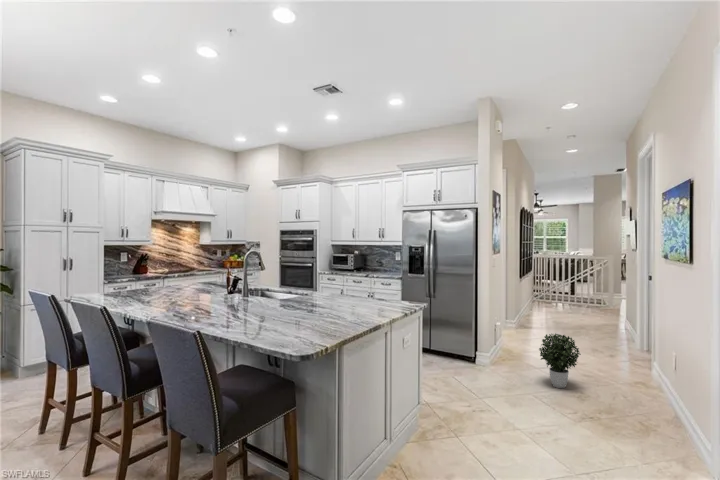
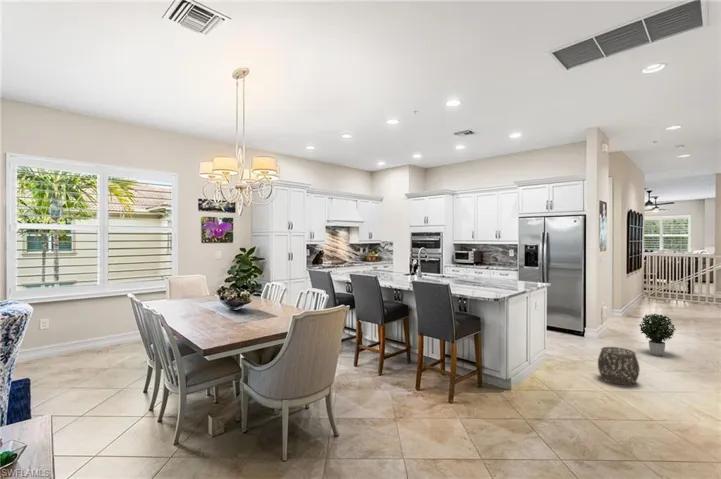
woven basket: none [491,395,548,459] -> present [598,347,640,385]

